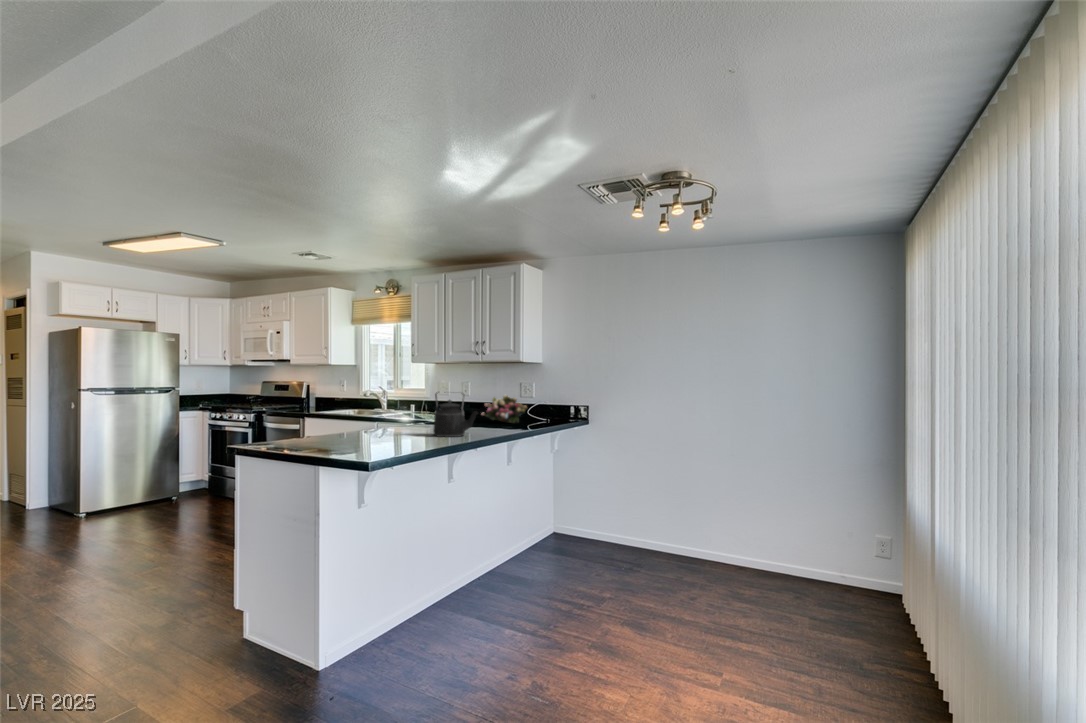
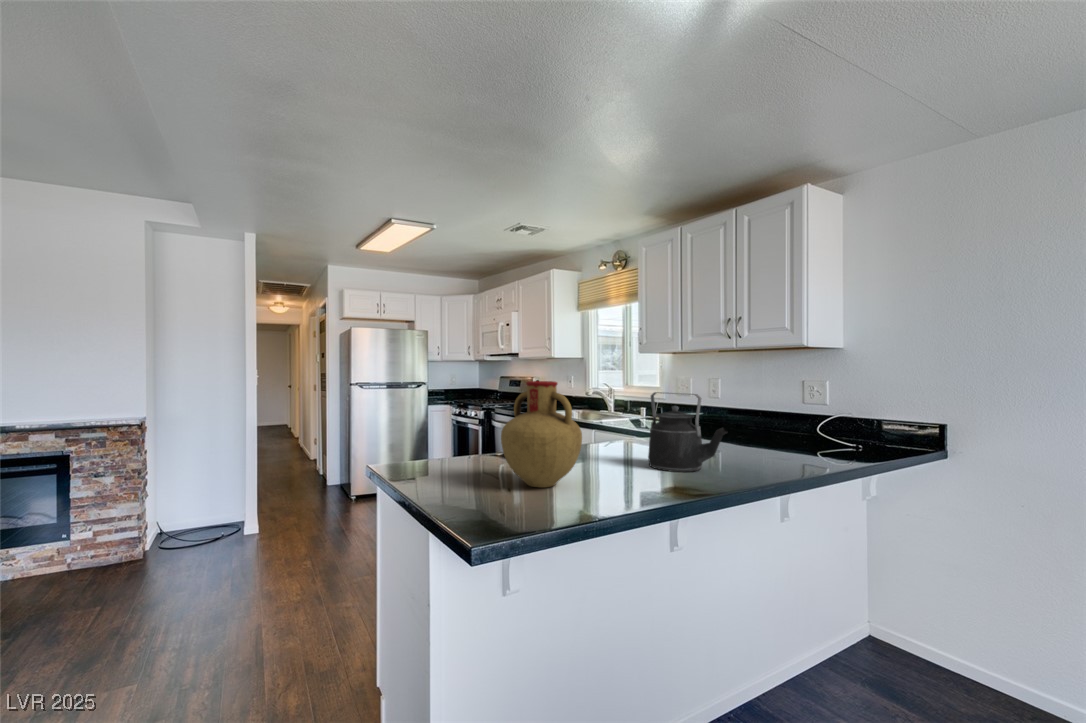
vase: none [356,386,405,446] -> present [501,381,582,488]
flower arrangement: present [482,395,527,423] -> none [736,398,817,445]

